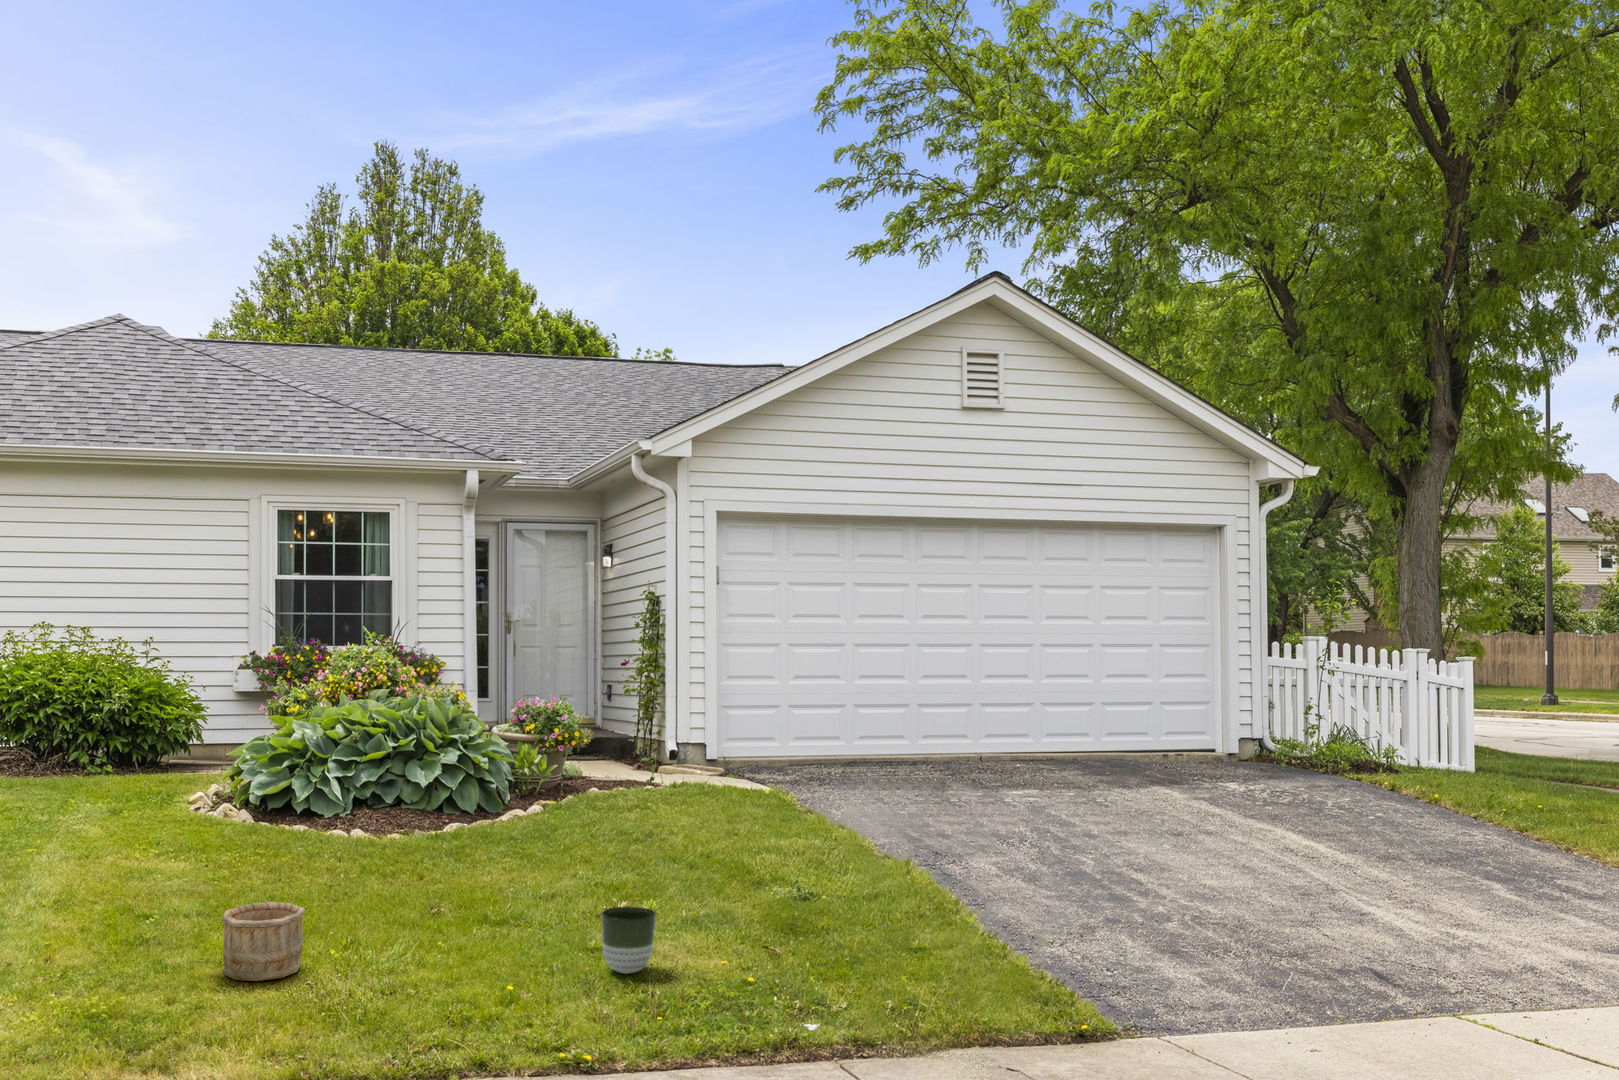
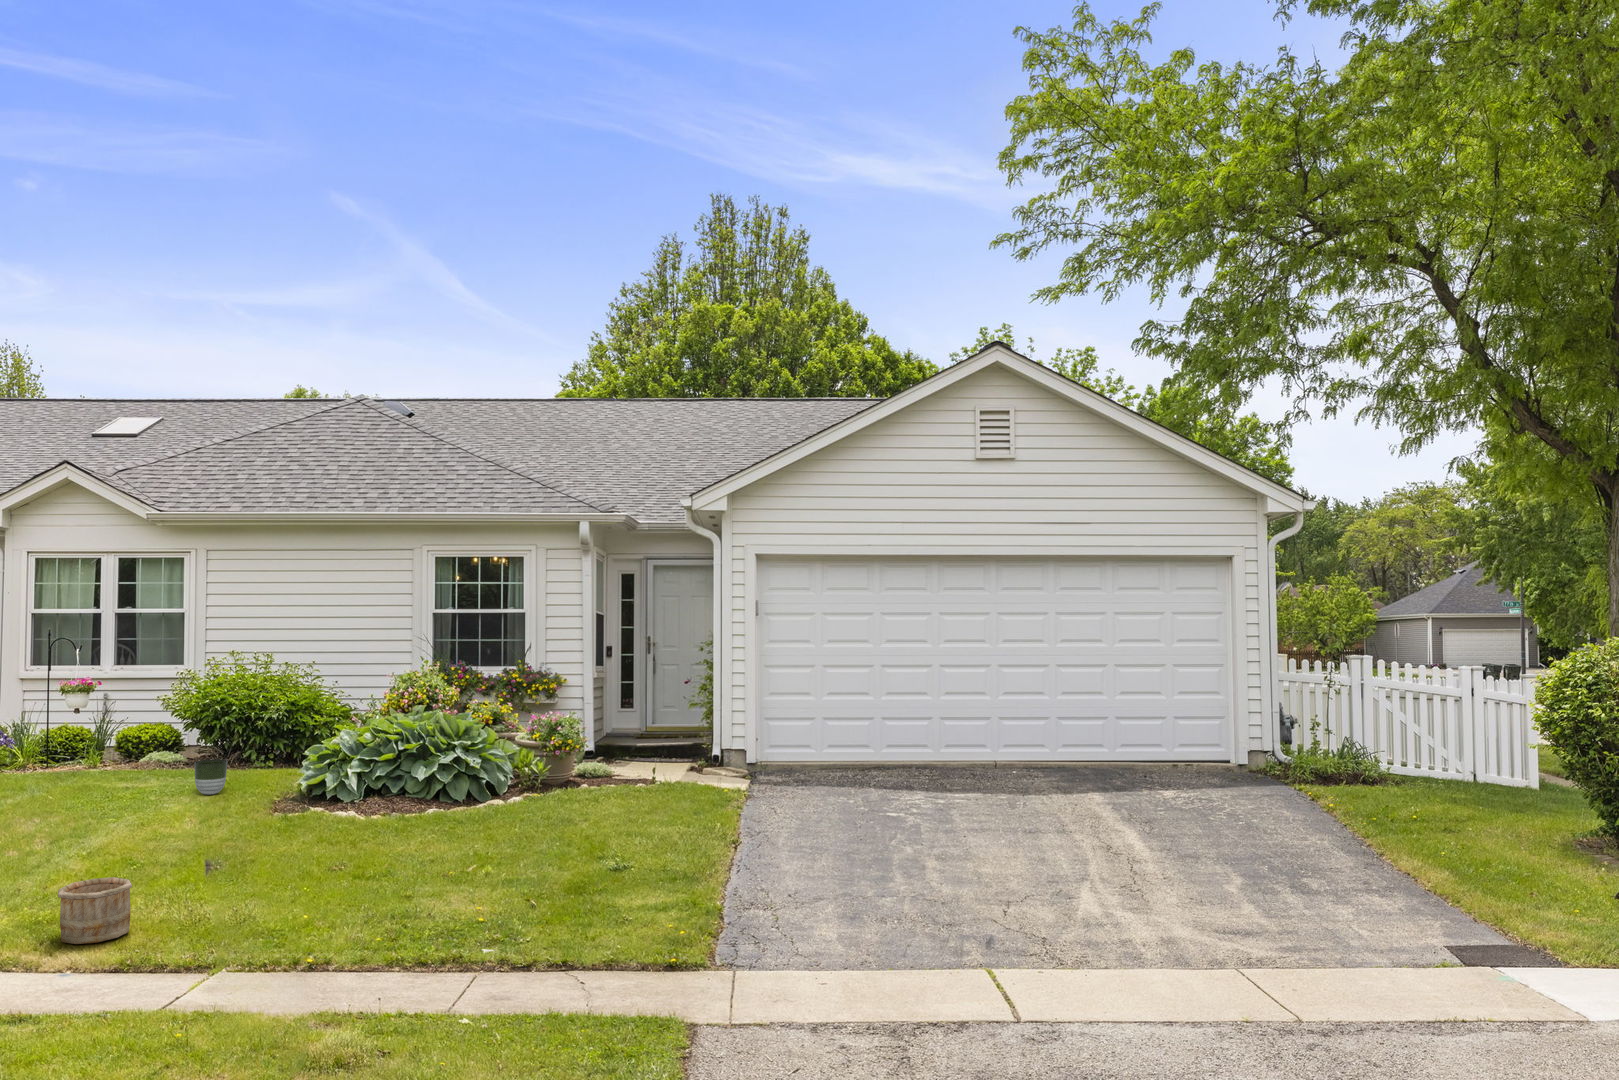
planter: present [602,906,656,974] -> present [195,759,227,795]

